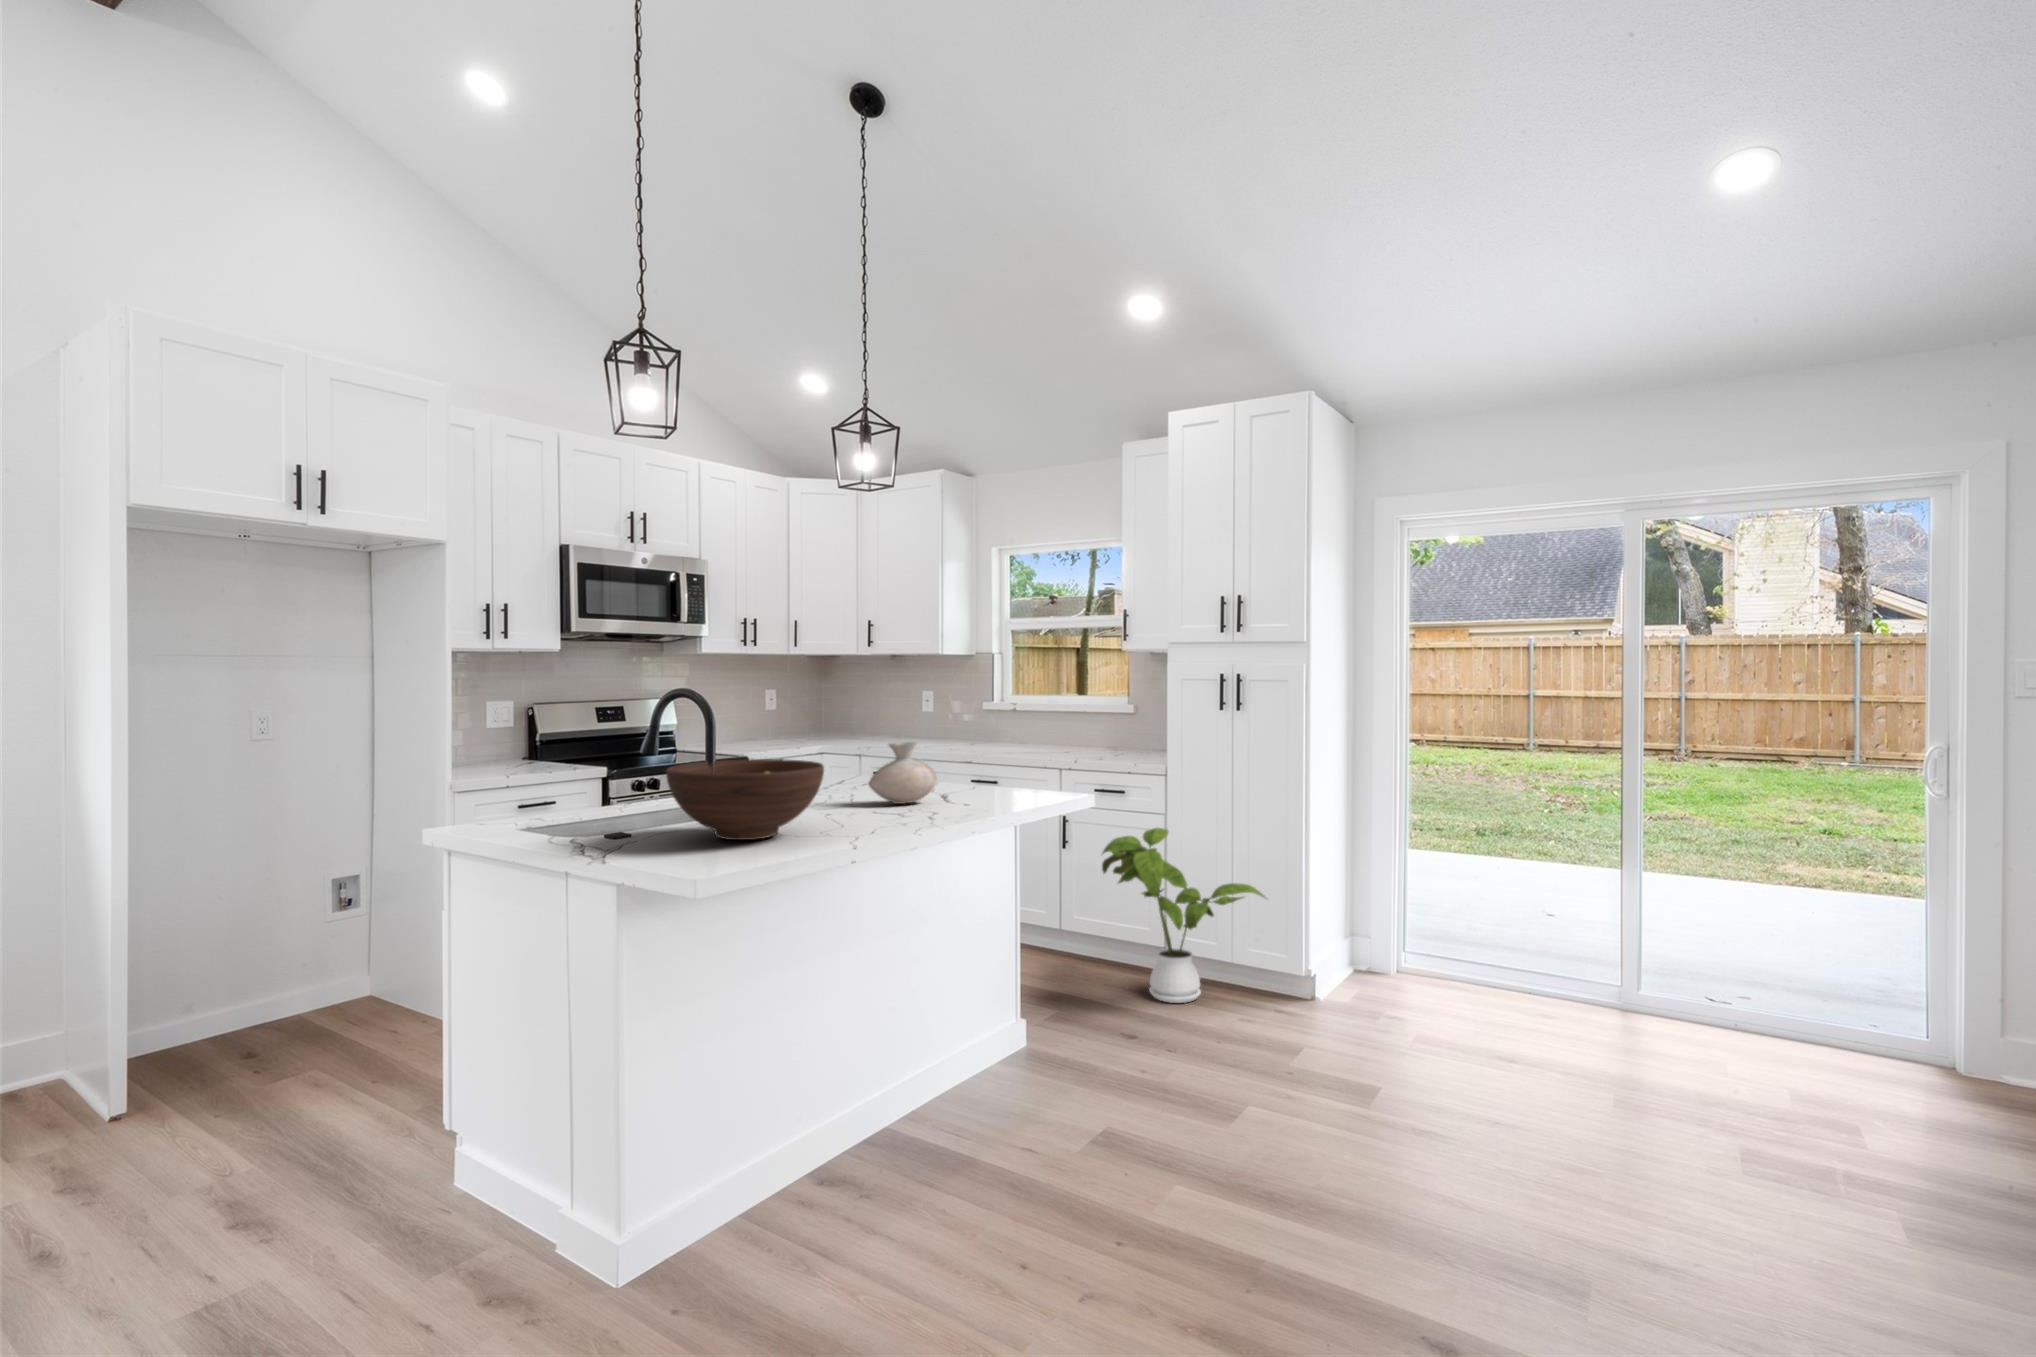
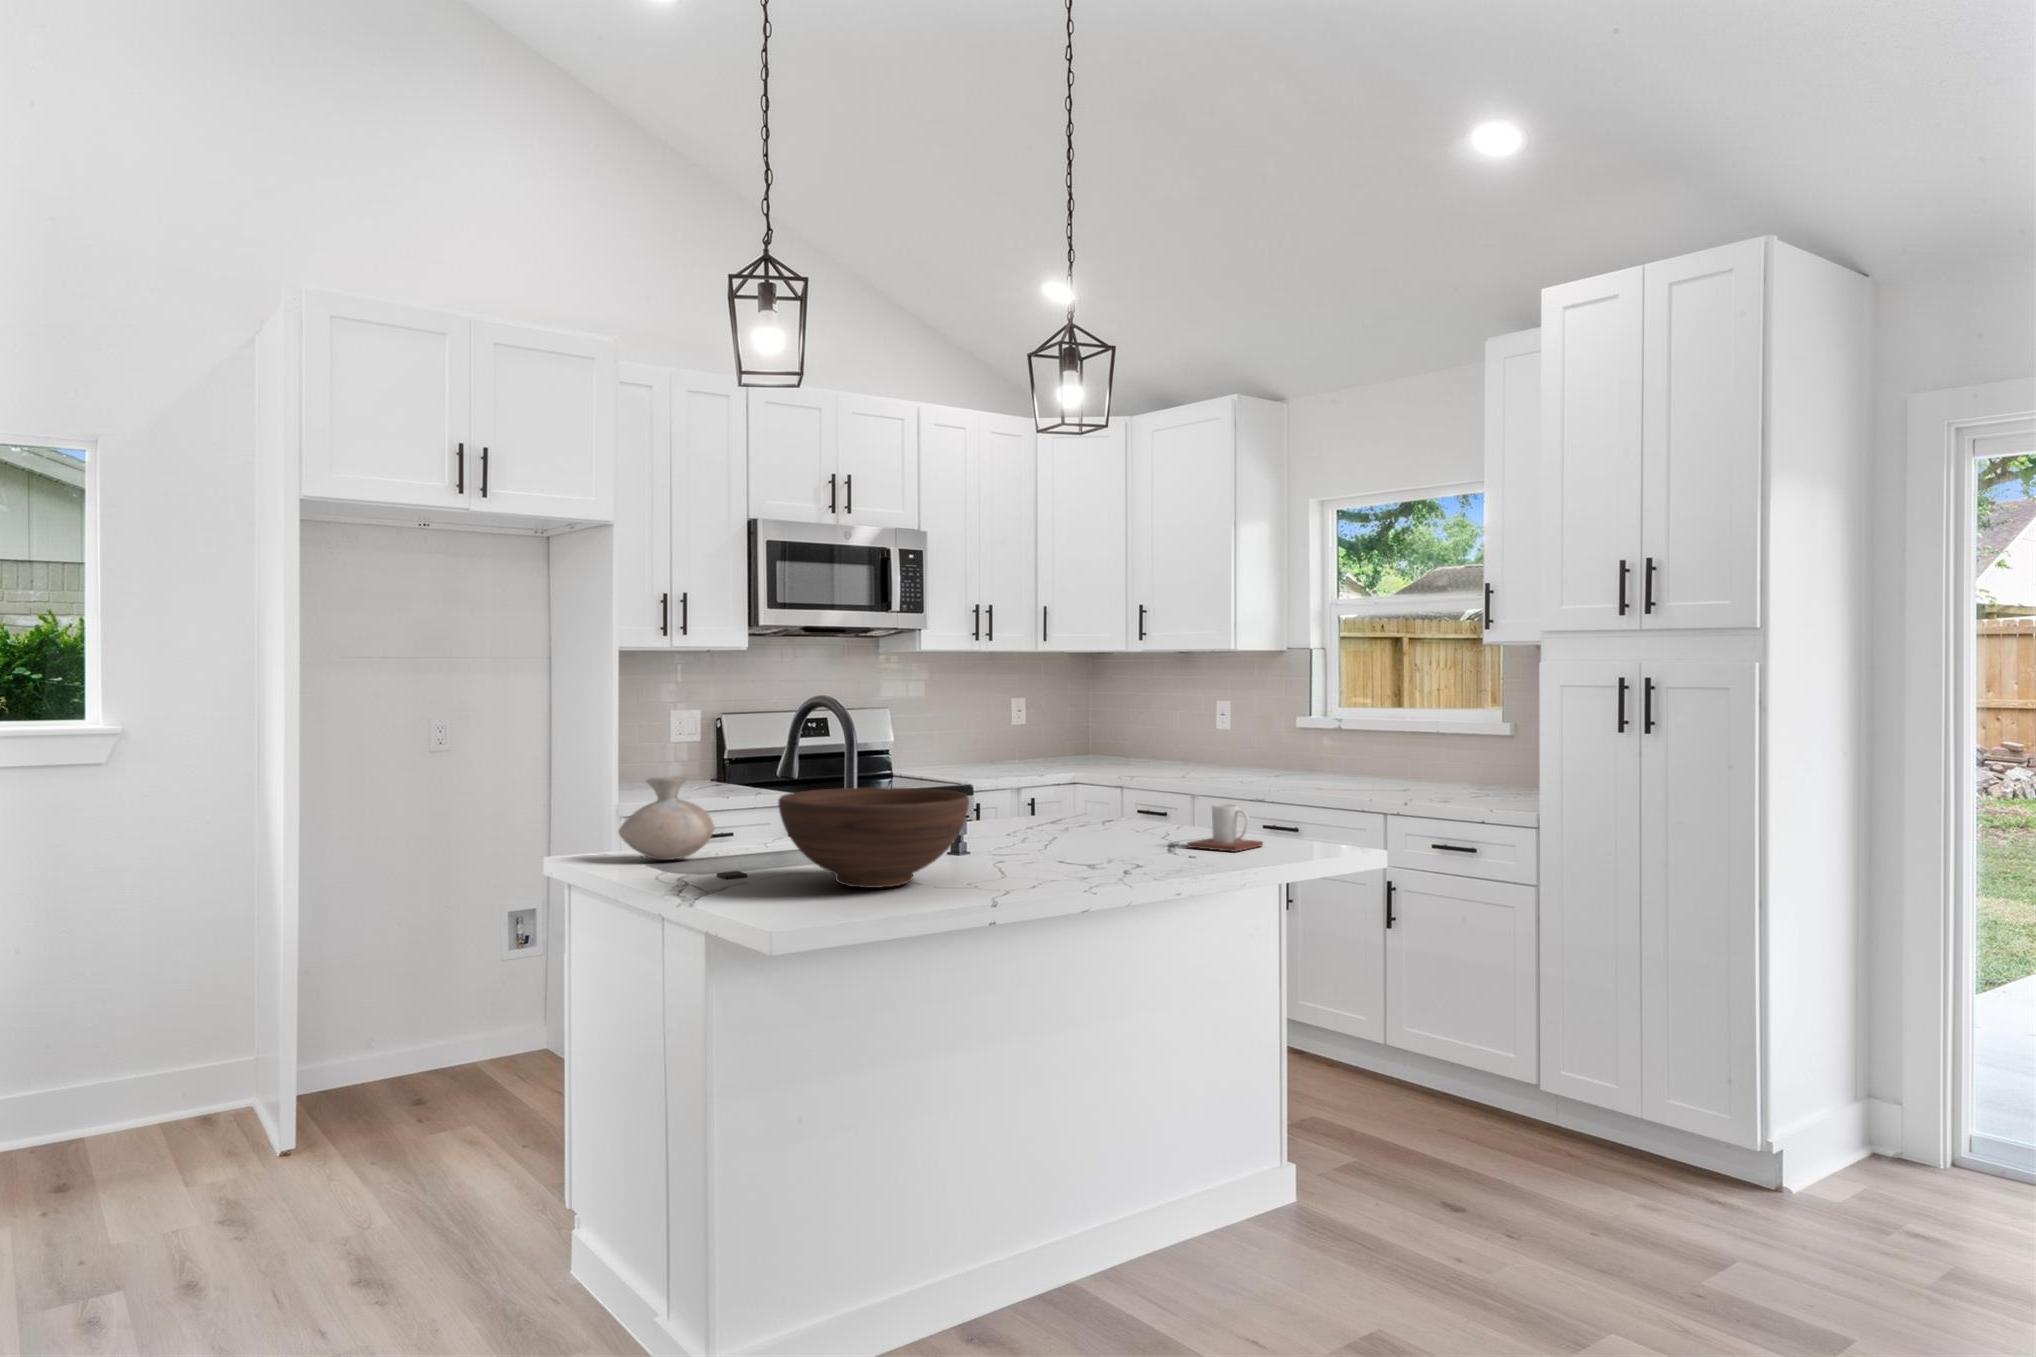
vase: present [868,742,937,804] -> present [618,777,715,860]
mug: none [964,765,1017,800] -> present [1187,804,1263,852]
house plant: present [1102,828,1265,1003] -> none [1424,903,1687,1160]

